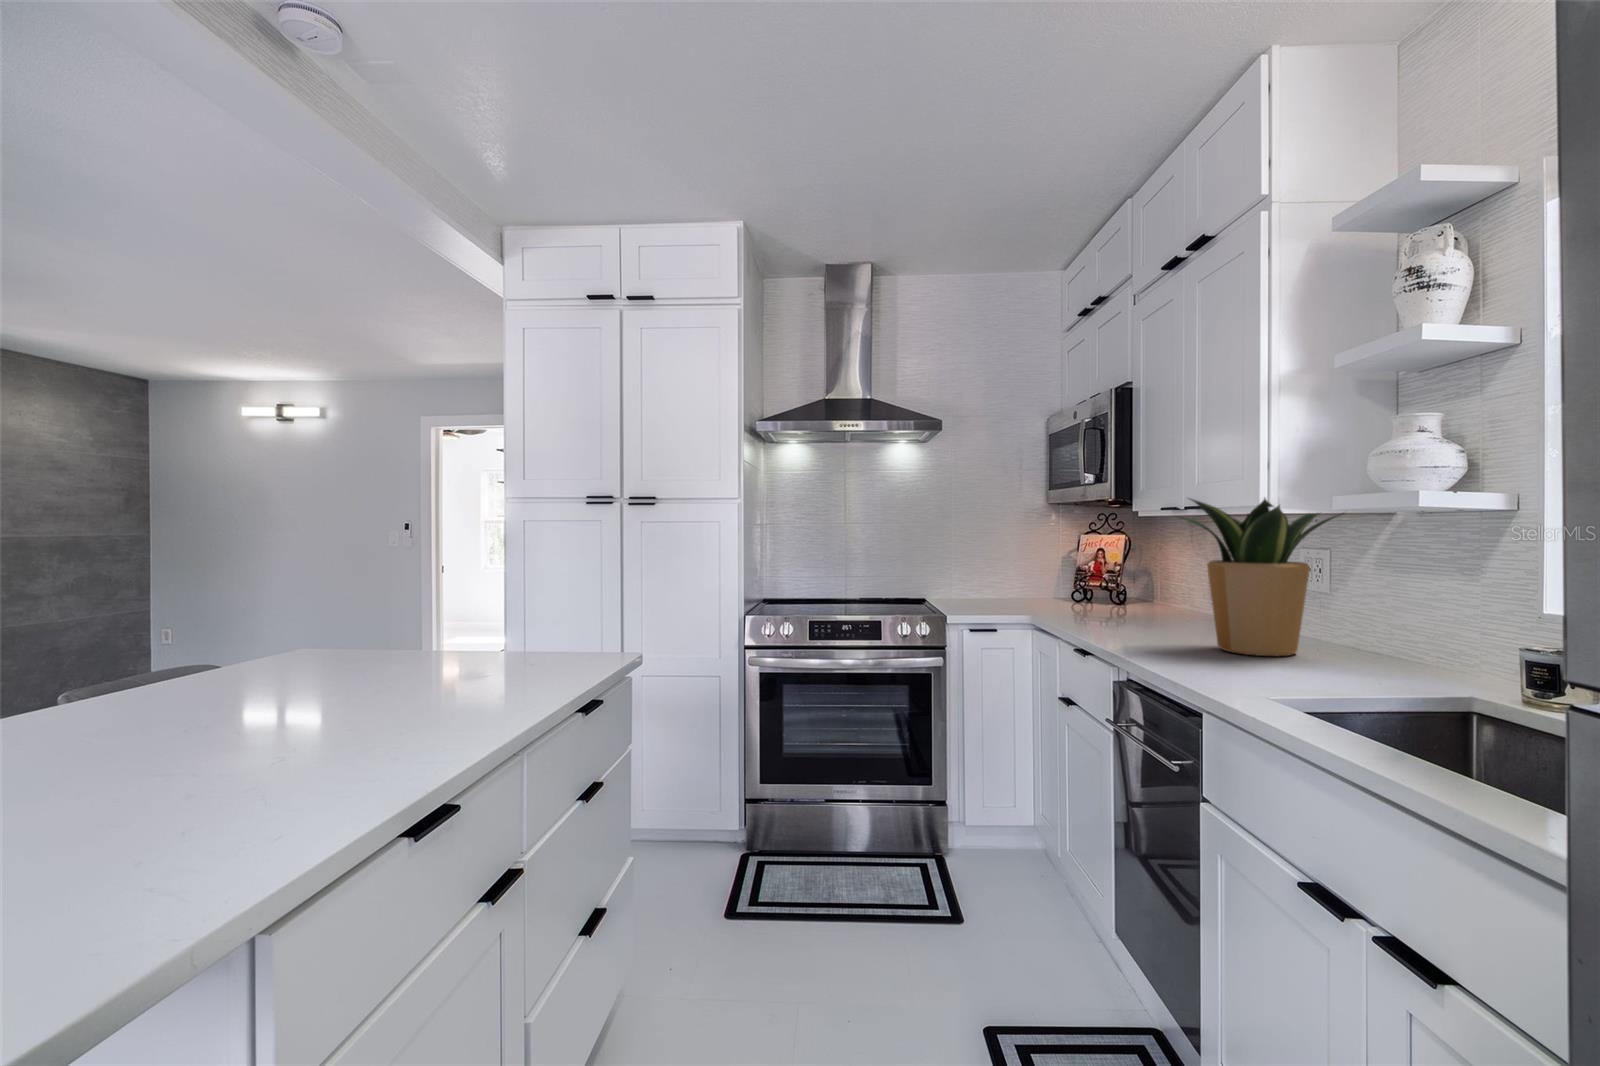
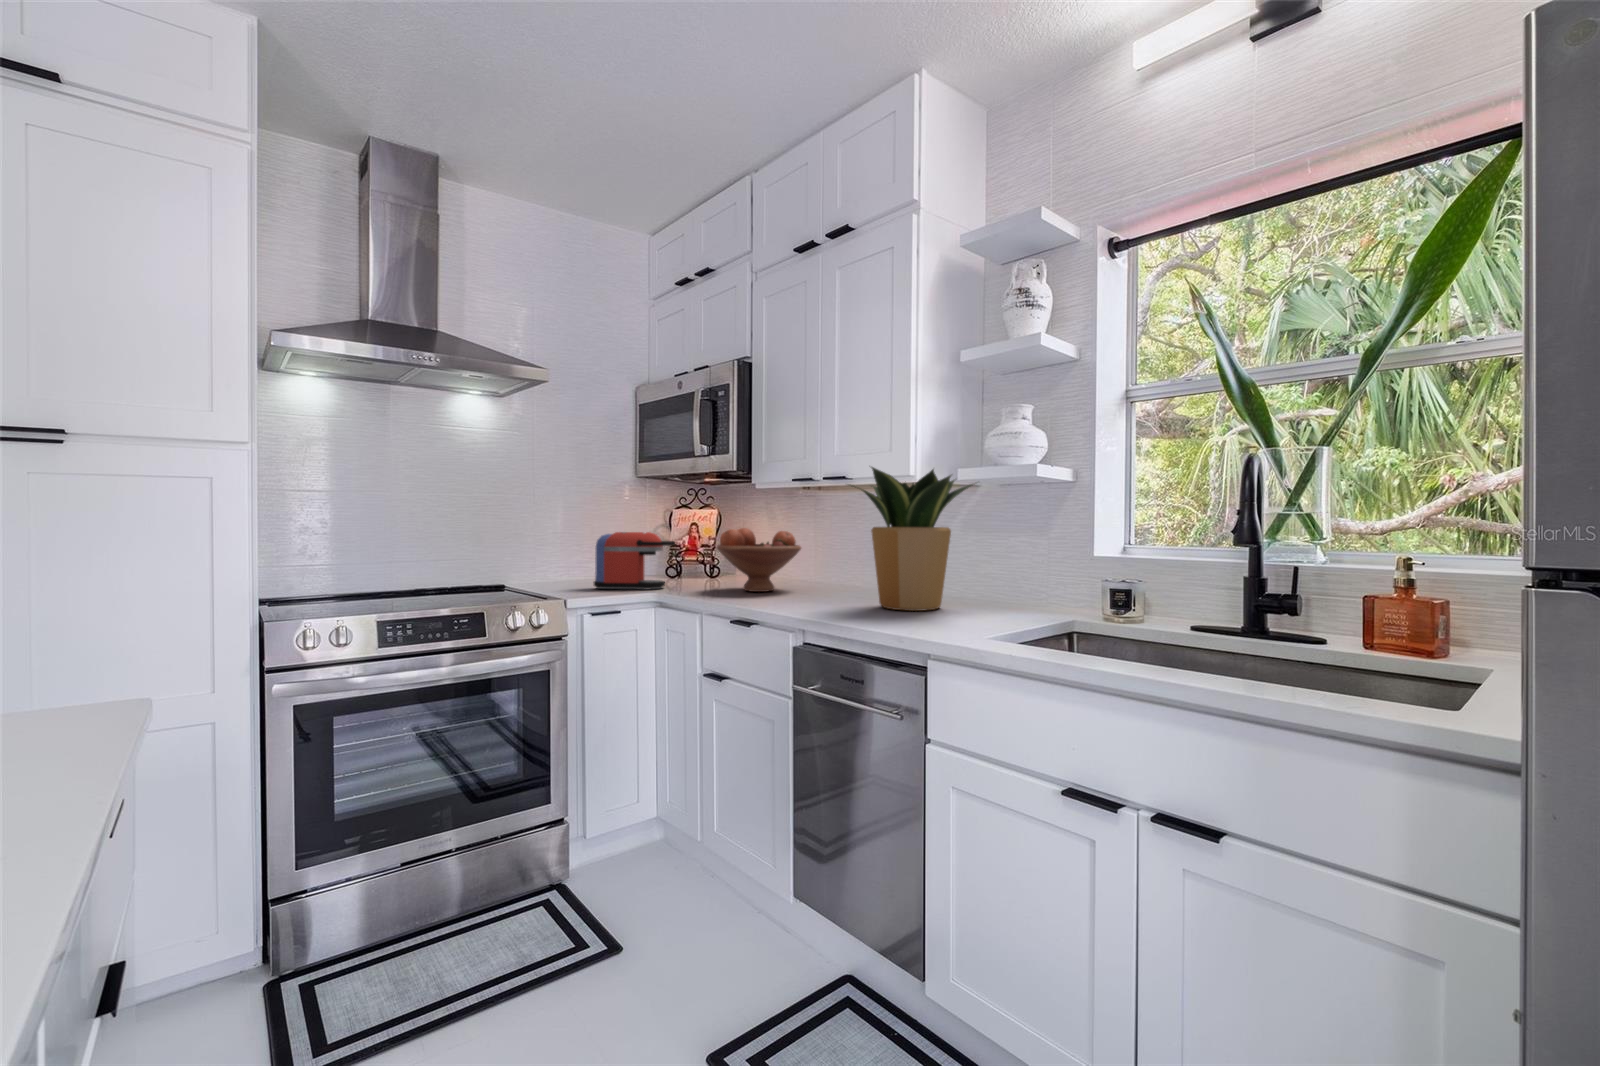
fruit bowl: none [1086,556,1181,622] -> present [717,528,801,592]
coffee maker: none [986,557,1059,612] -> present [594,532,675,590]

